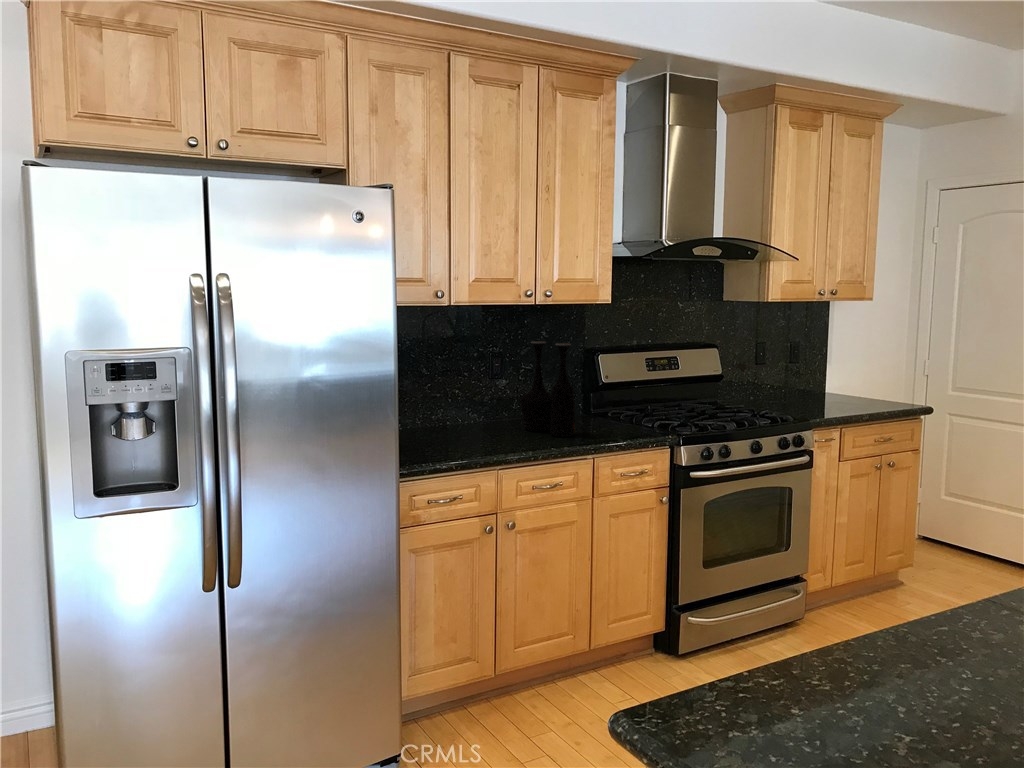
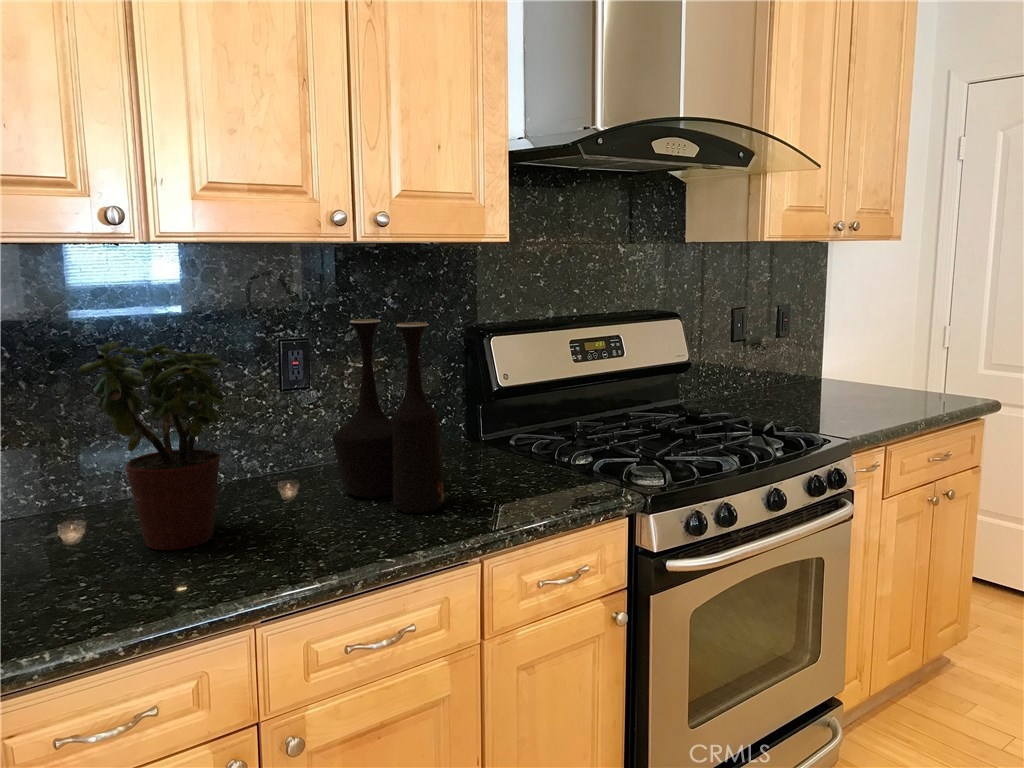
potted plant: none [422,347,481,443] -> present [78,342,225,550]

